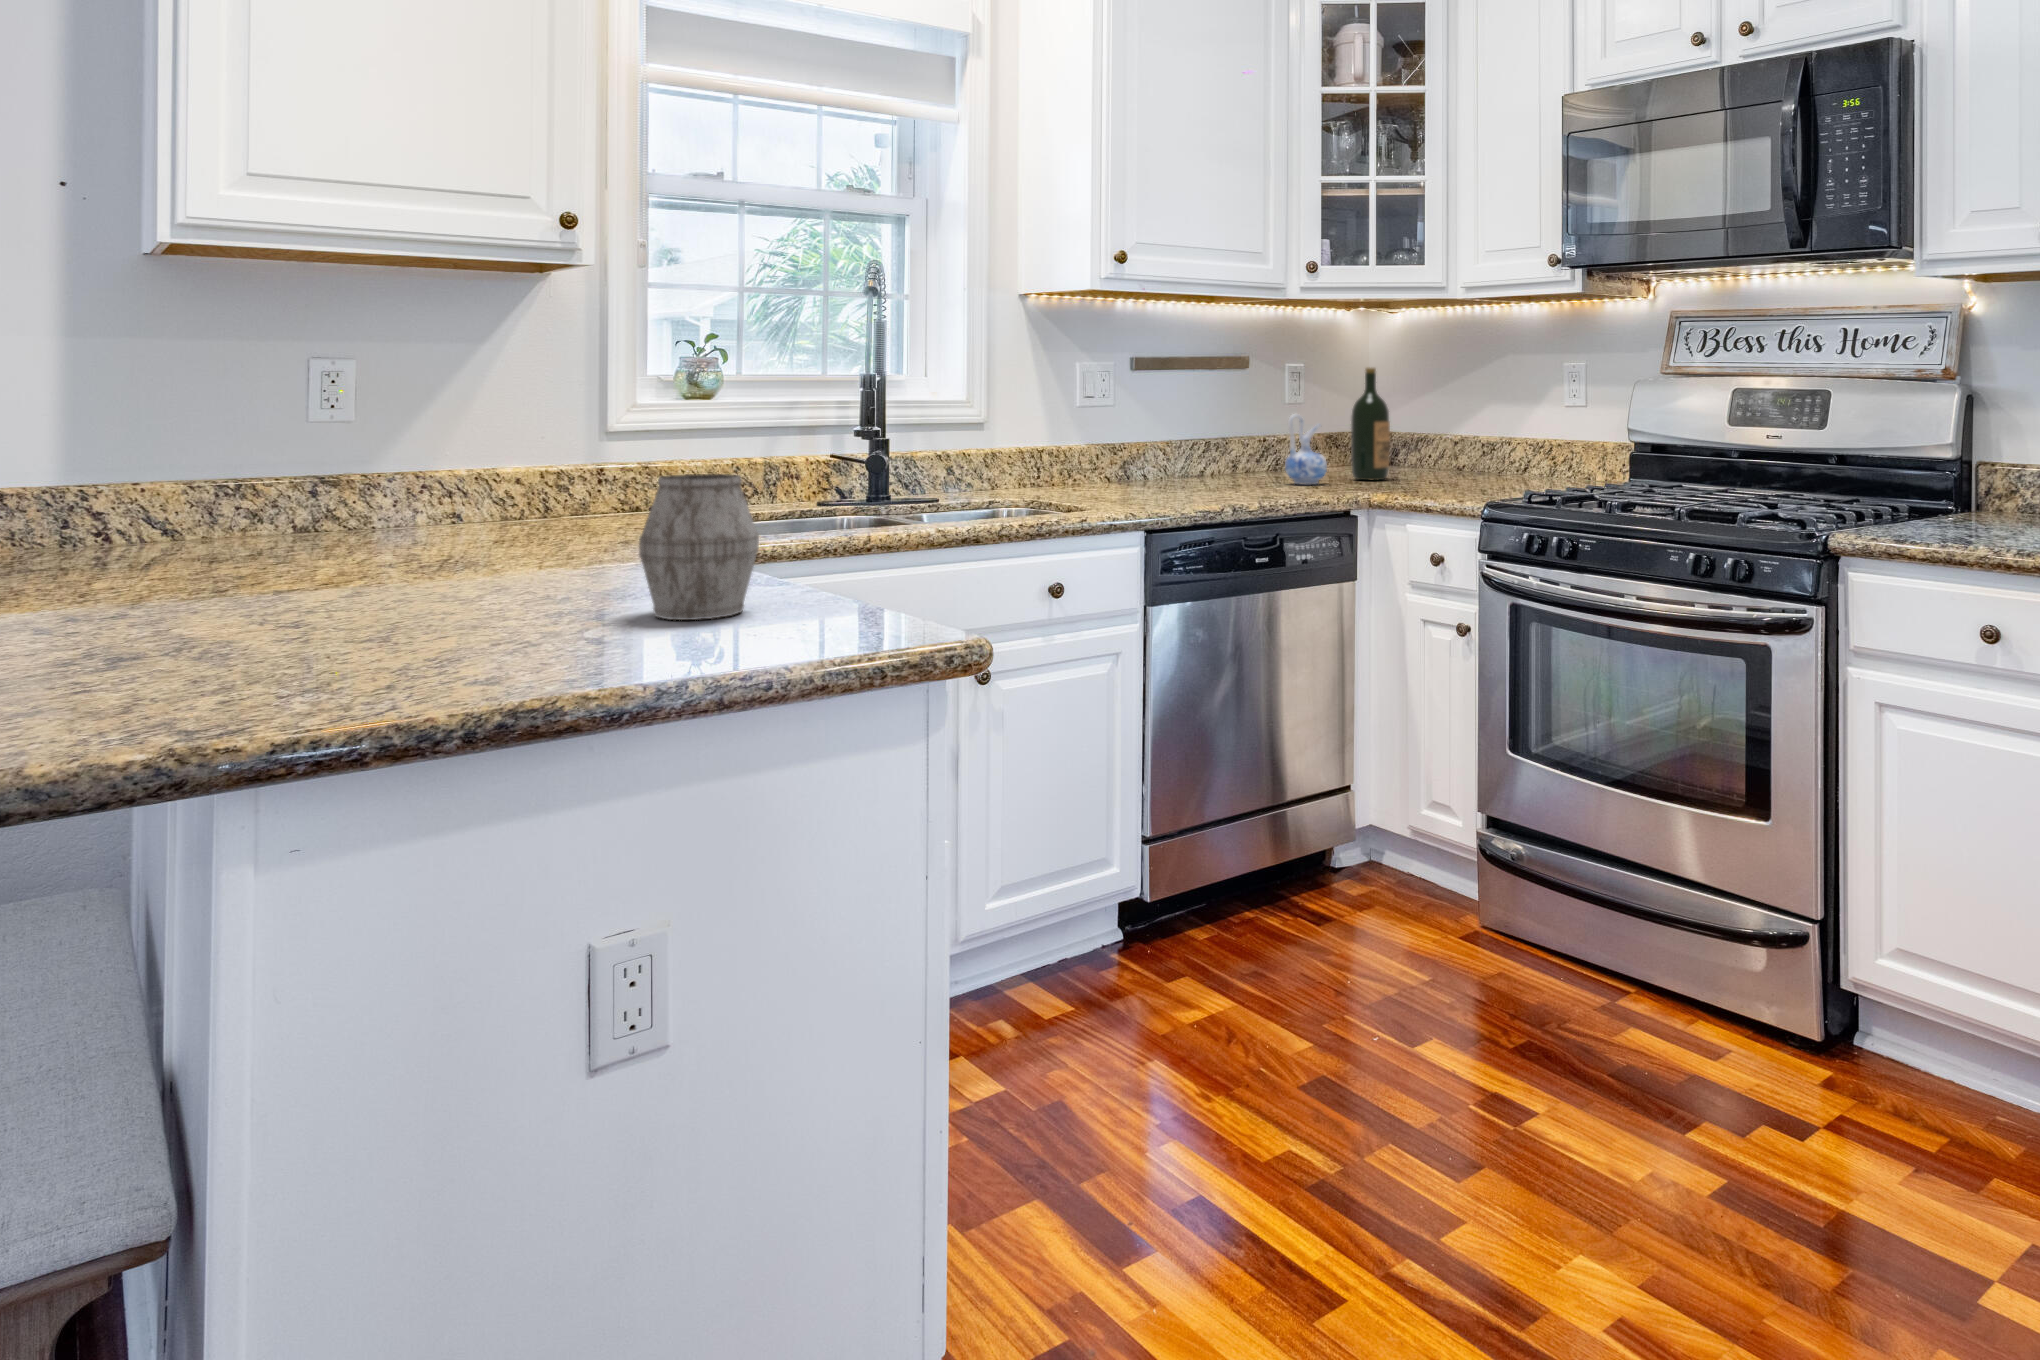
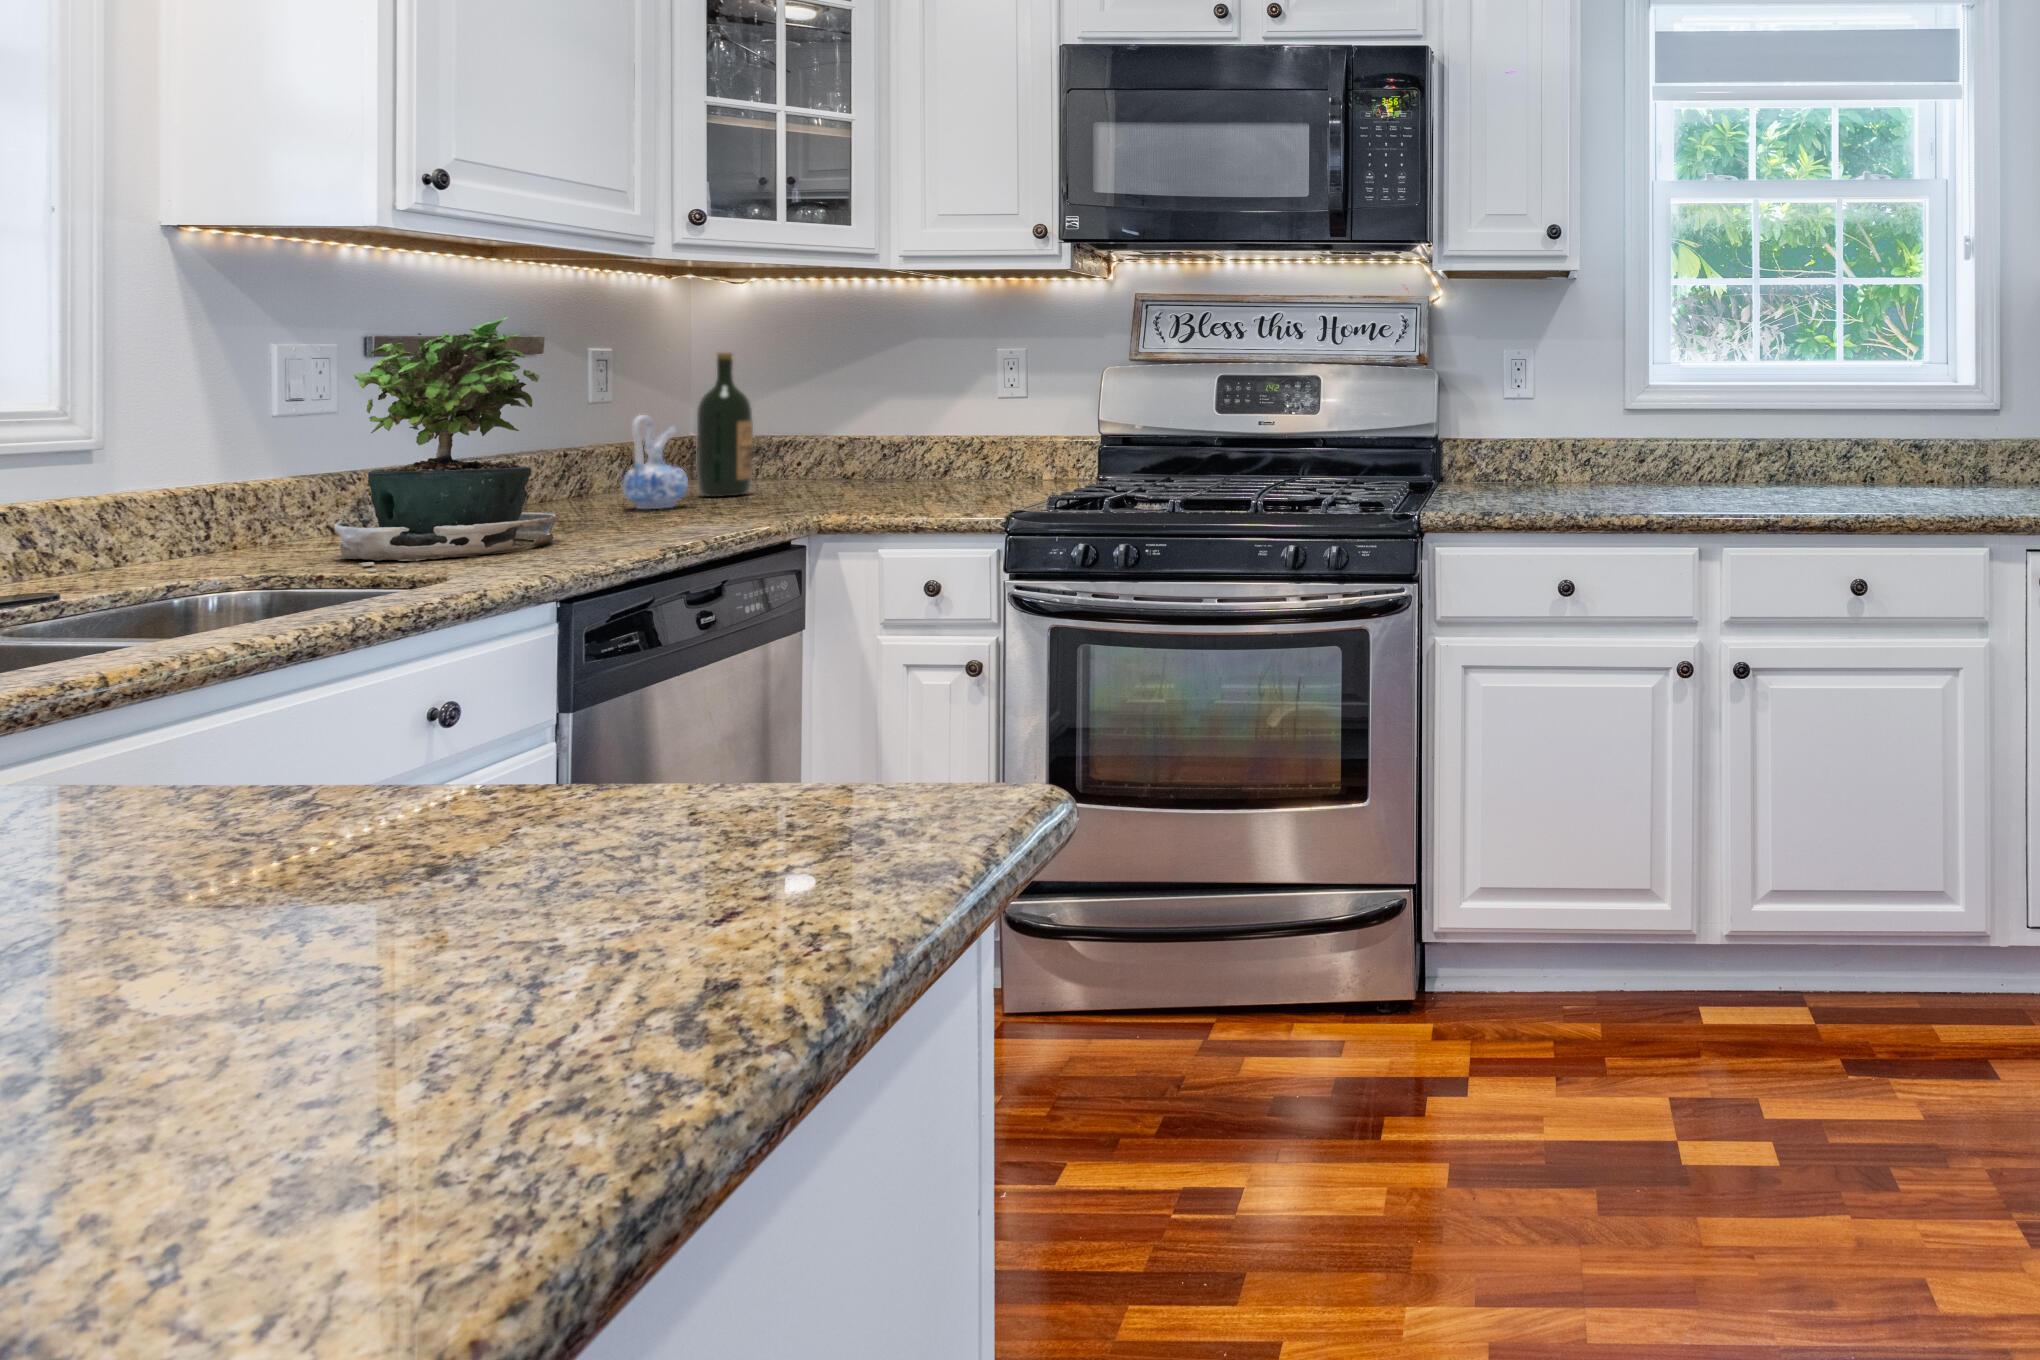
potted plant: none [1074,342,1200,503] -> present [334,317,558,571]
mug: present [639,474,759,620] -> none [167,609,514,988]

